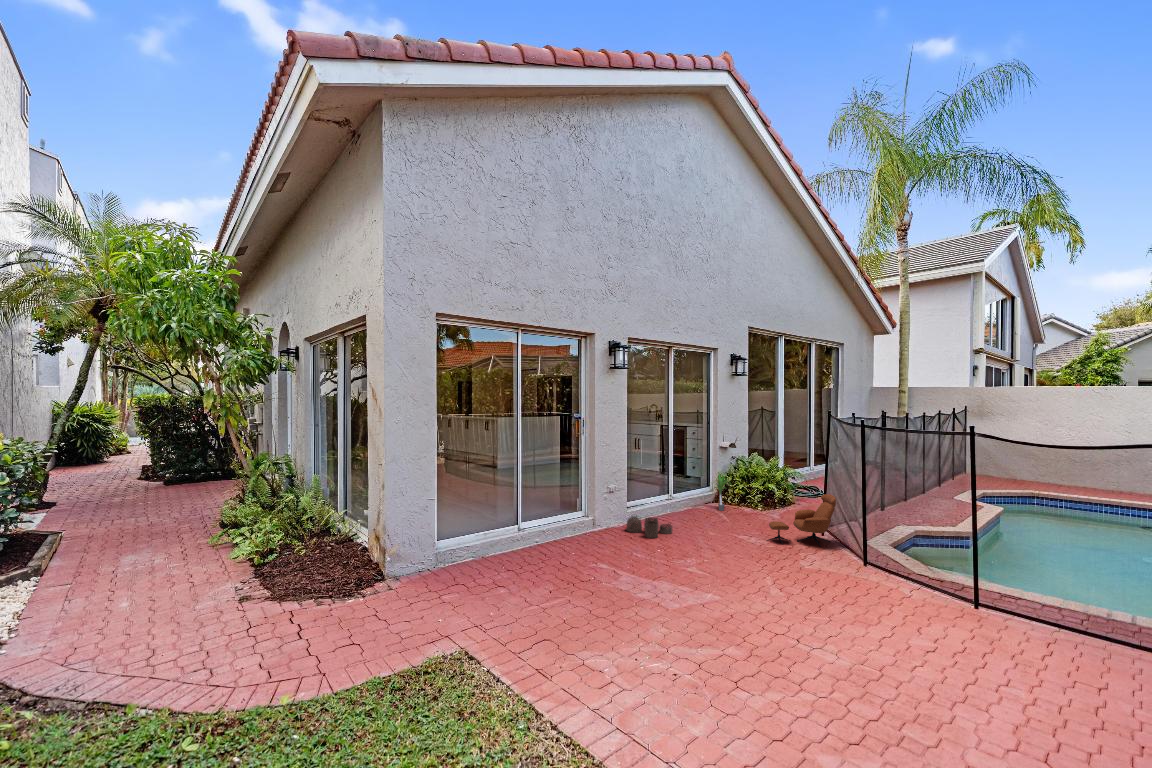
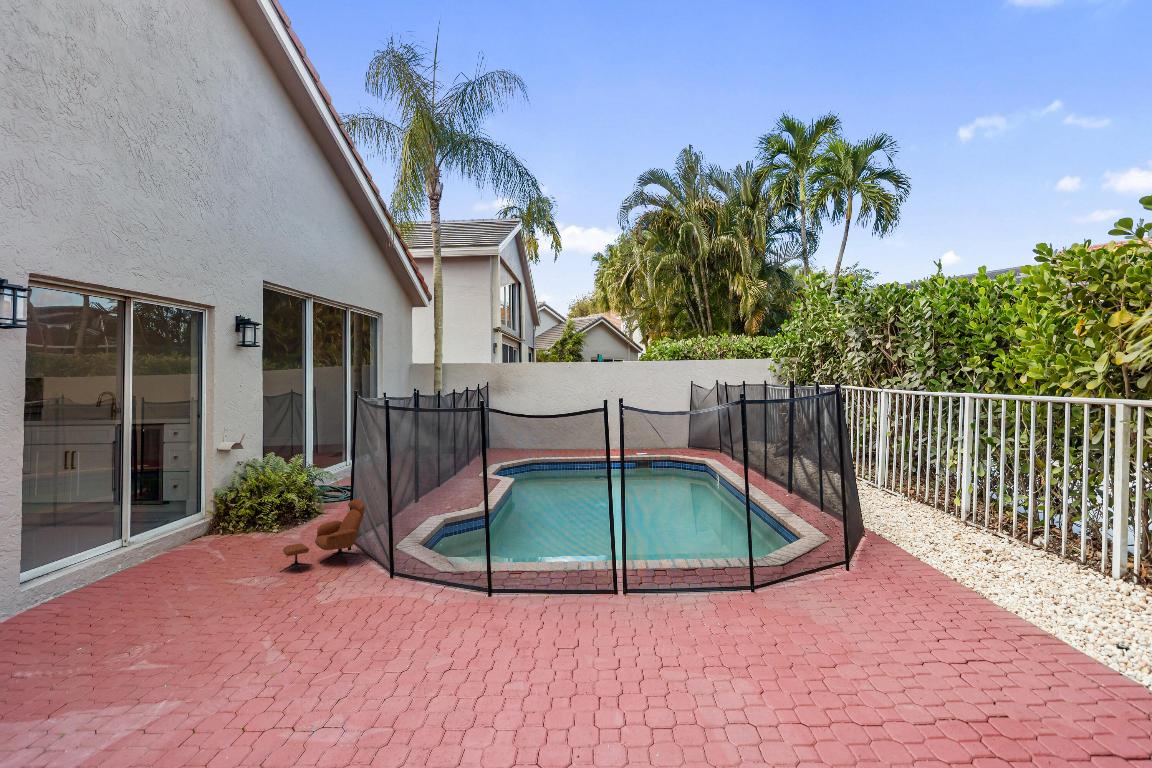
potted plant: present [715,475,727,511] -> none [198,486,238,538]
woven basket: present [626,516,672,538] -> none [37,578,131,615]

